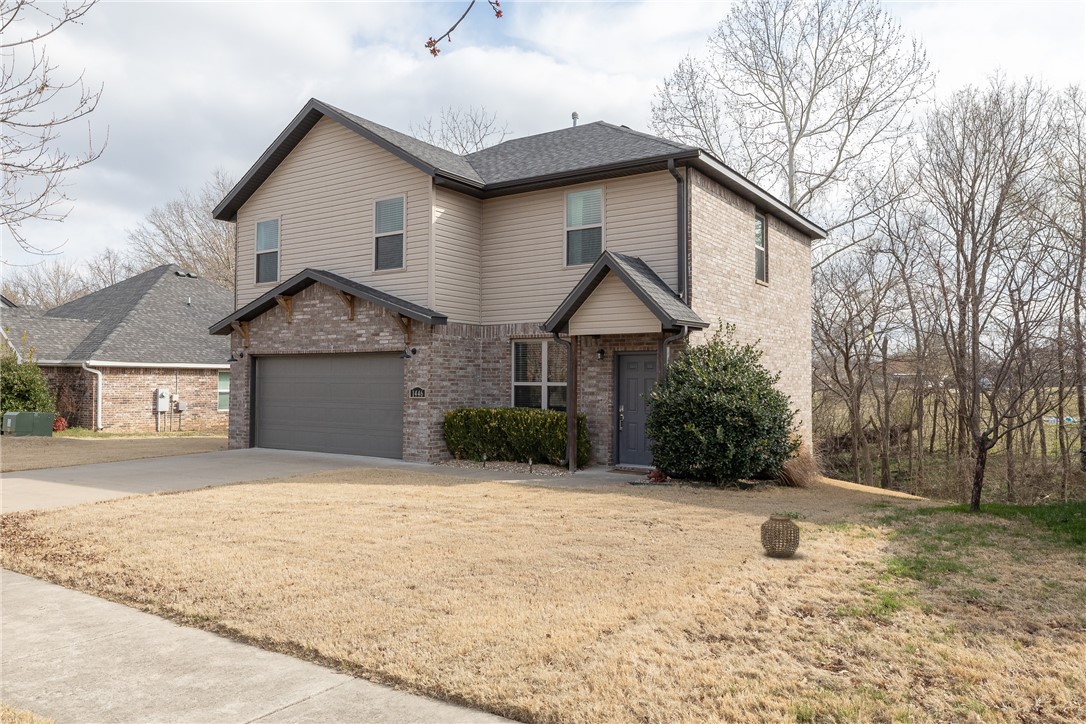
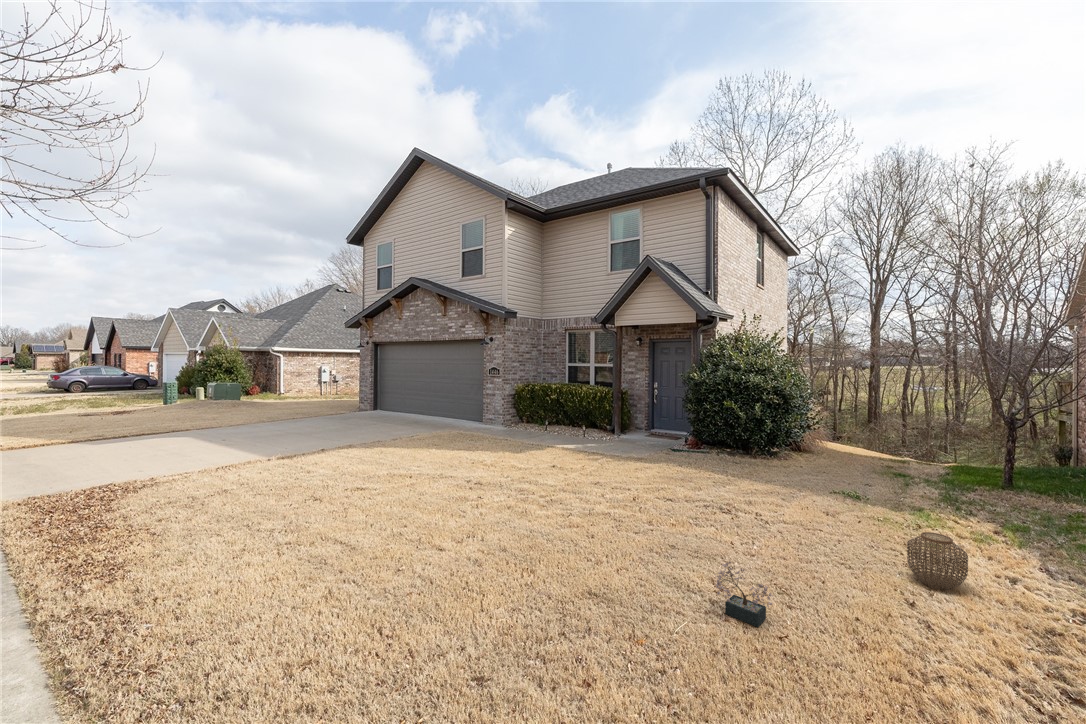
decorative plant: none [590,532,632,573] -> present [714,562,773,627]

